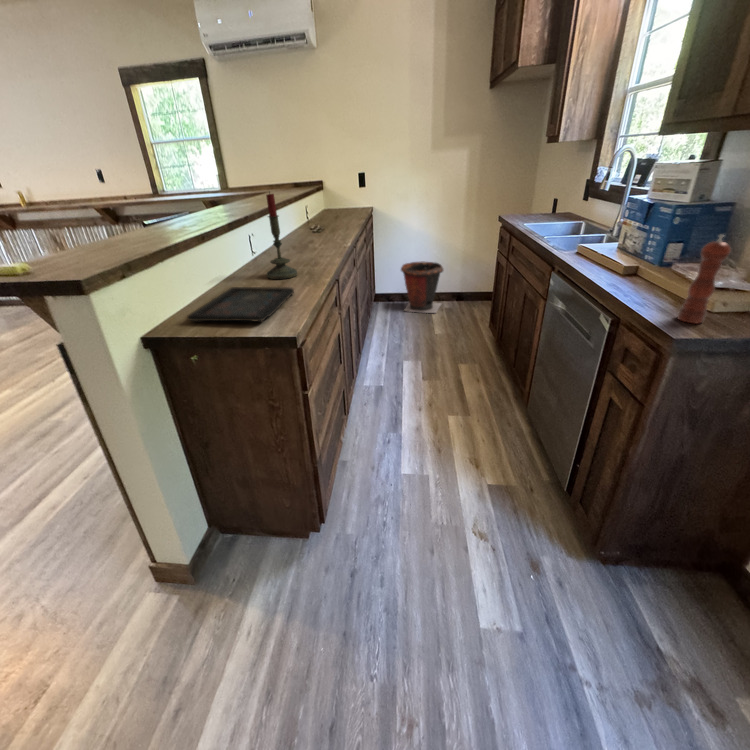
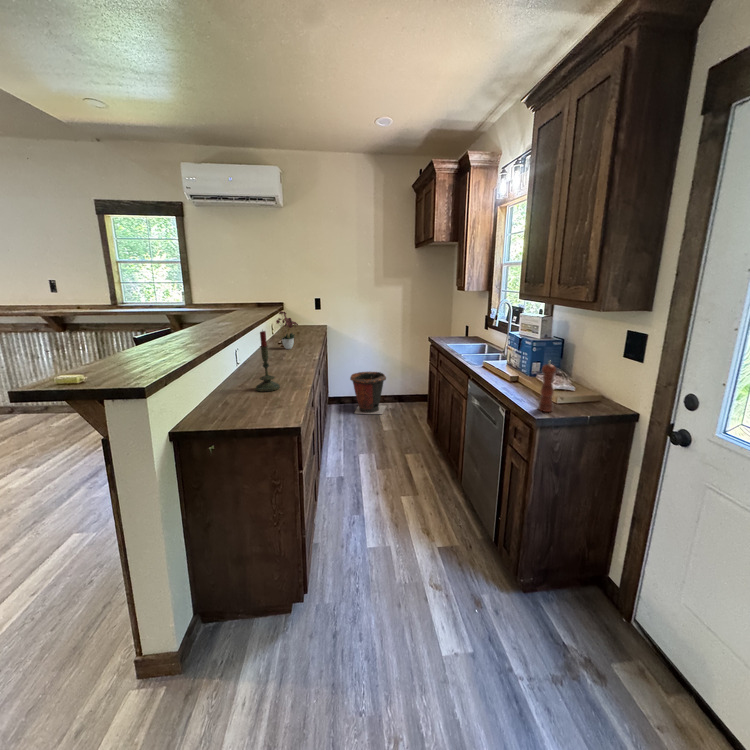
flower arrangement: none [306,175,337,229] -> present [276,311,298,349]
tray: present [187,287,294,321] -> none [209,398,283,425]

